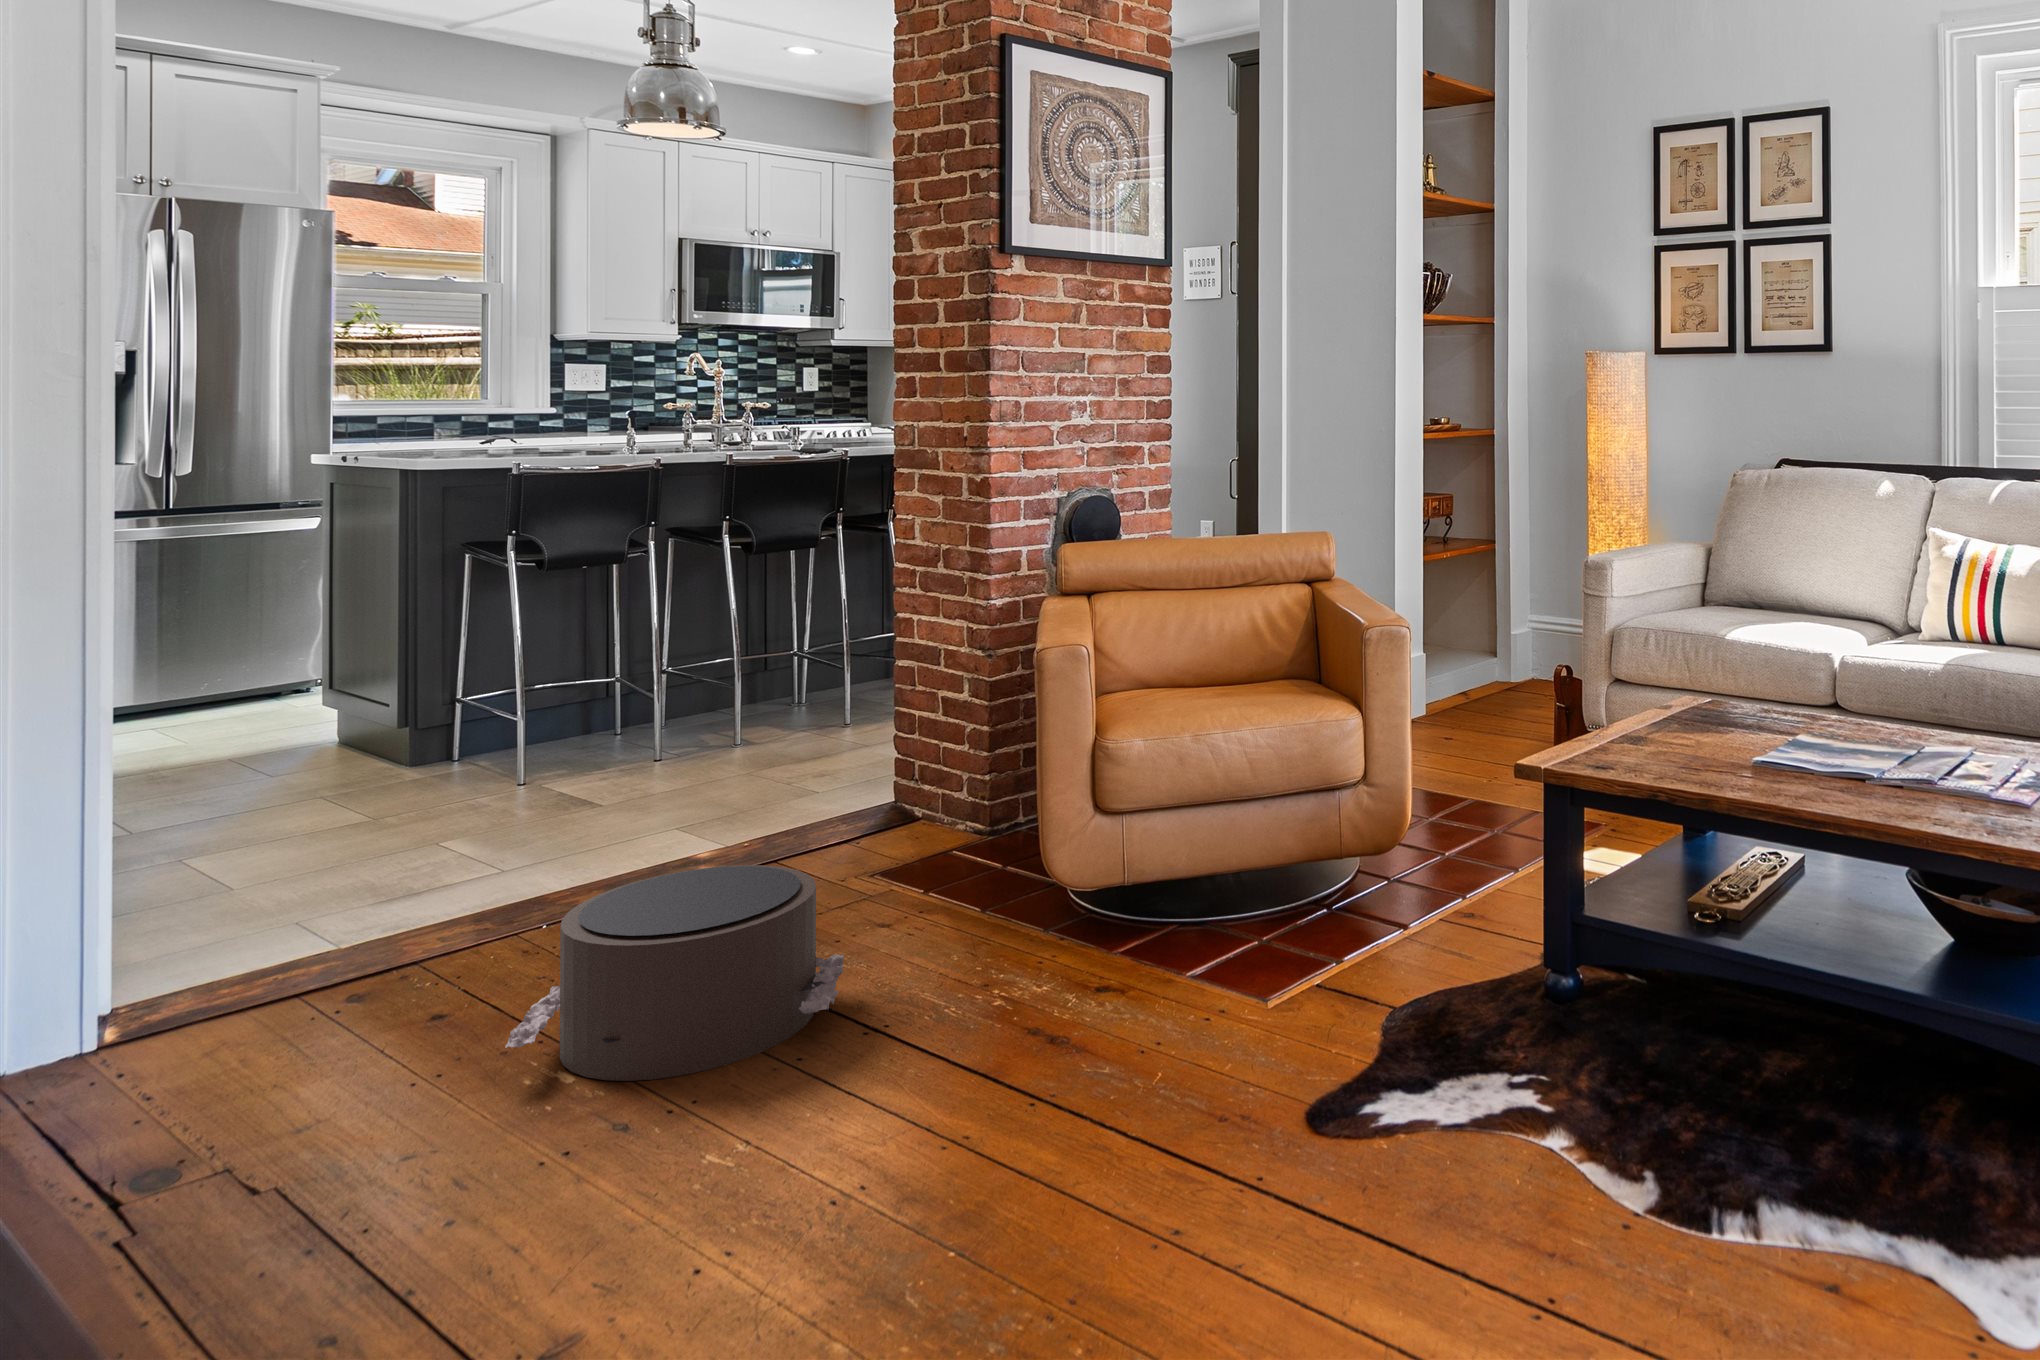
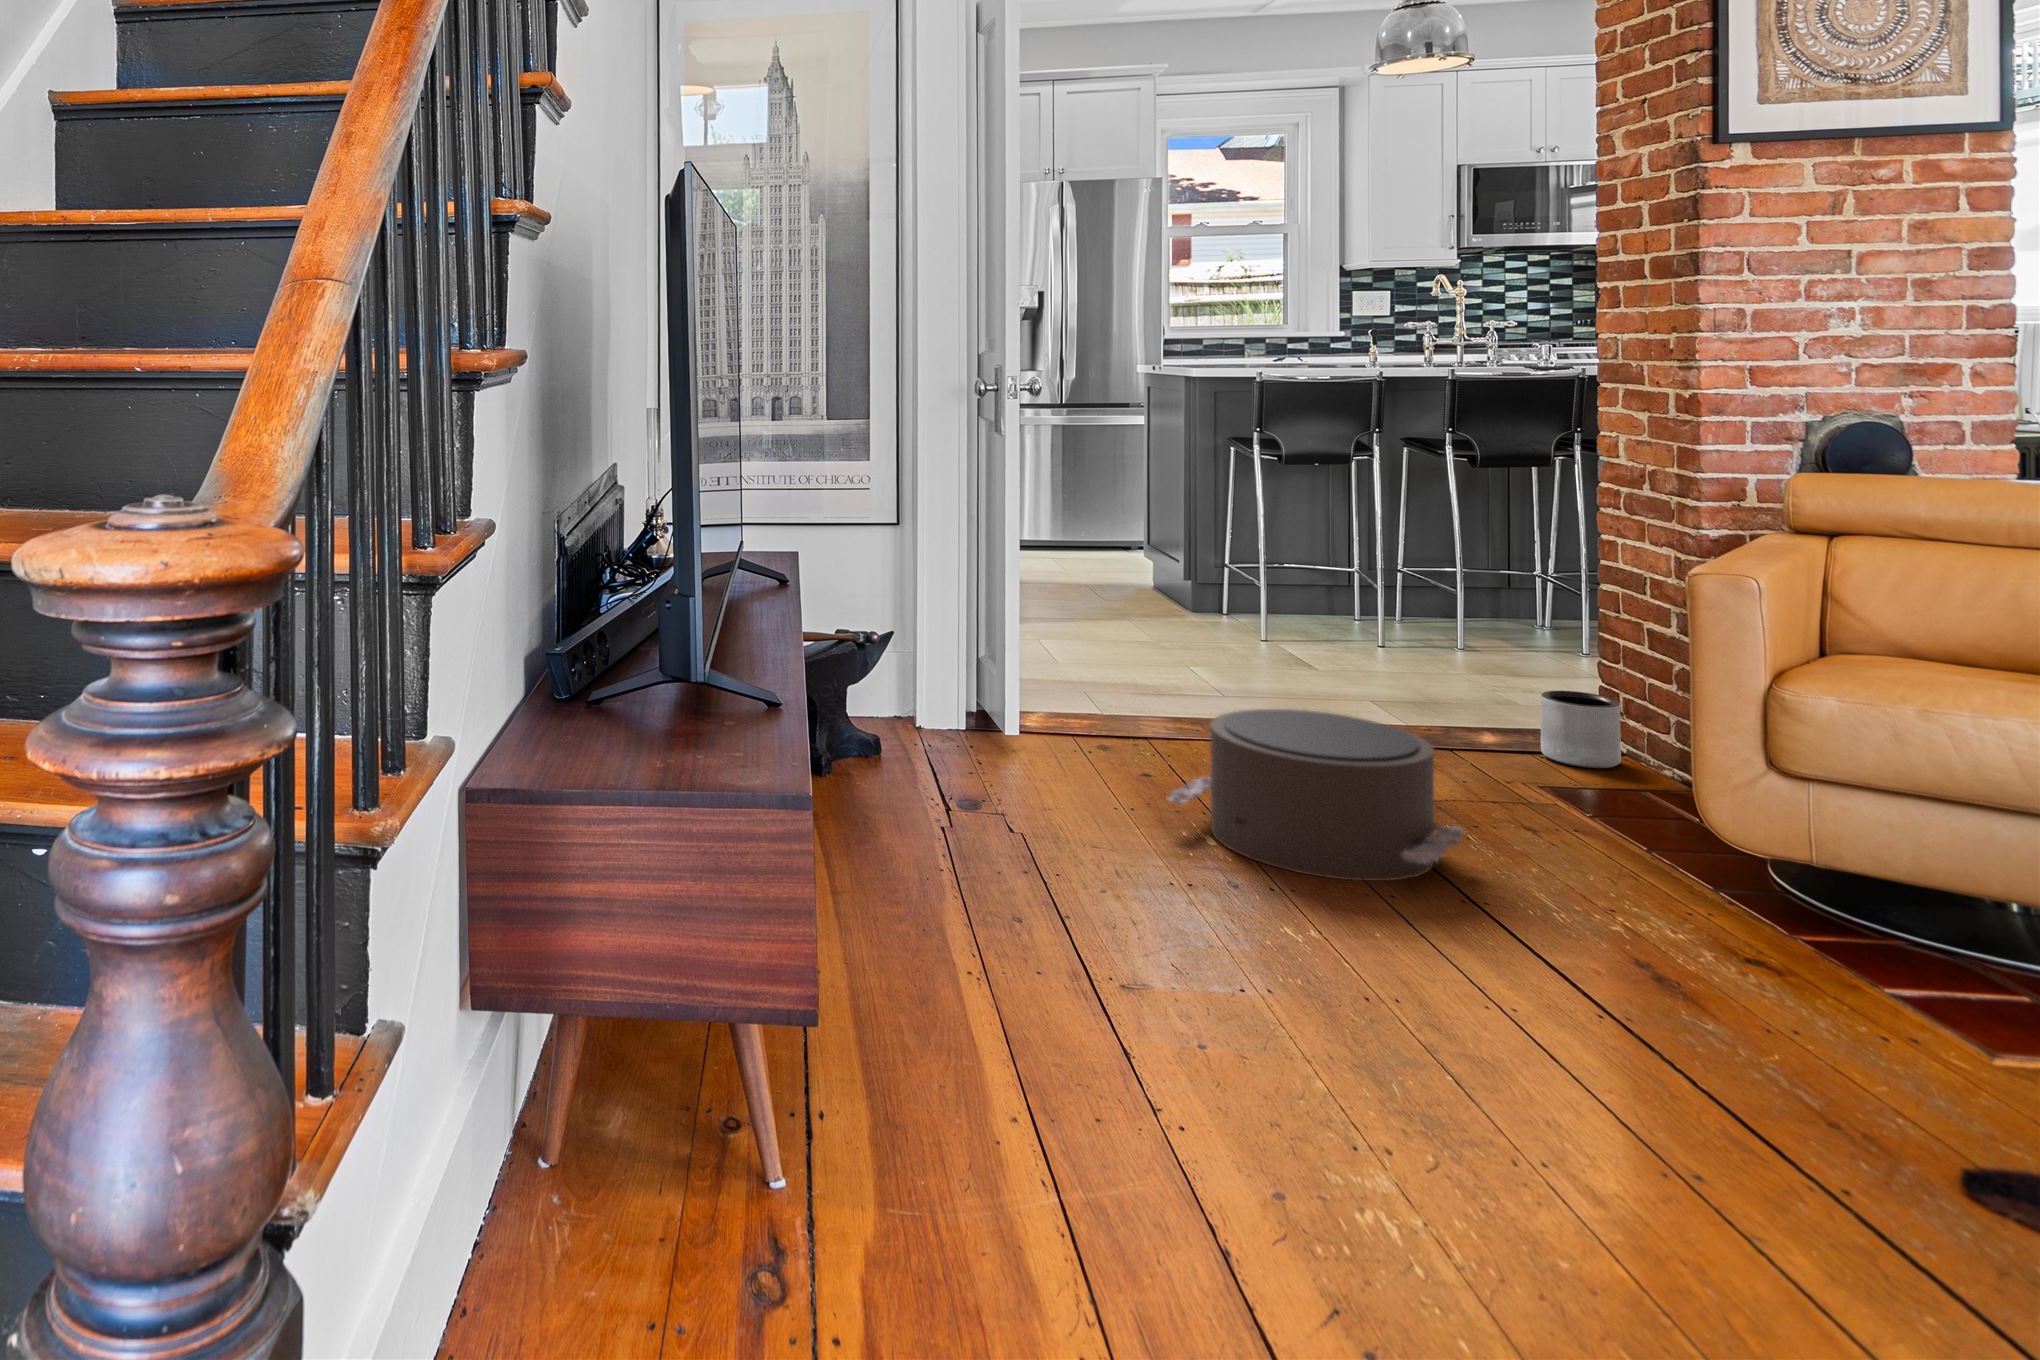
planter: none [854,770,921,847] -> present [1541,691,1621,768]

